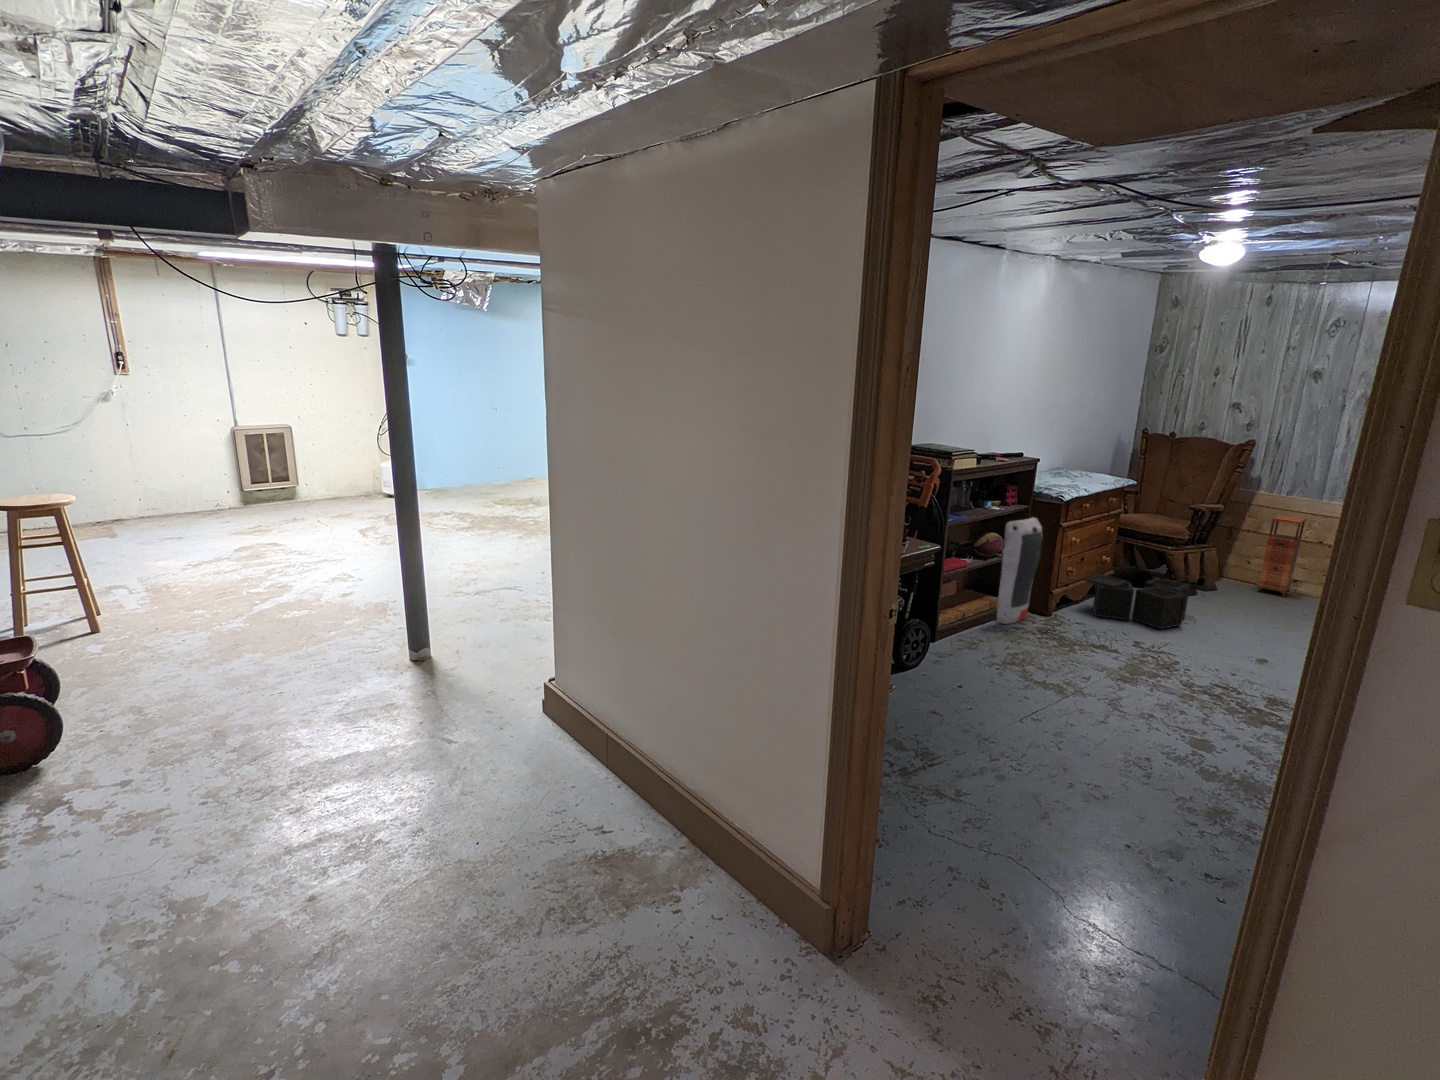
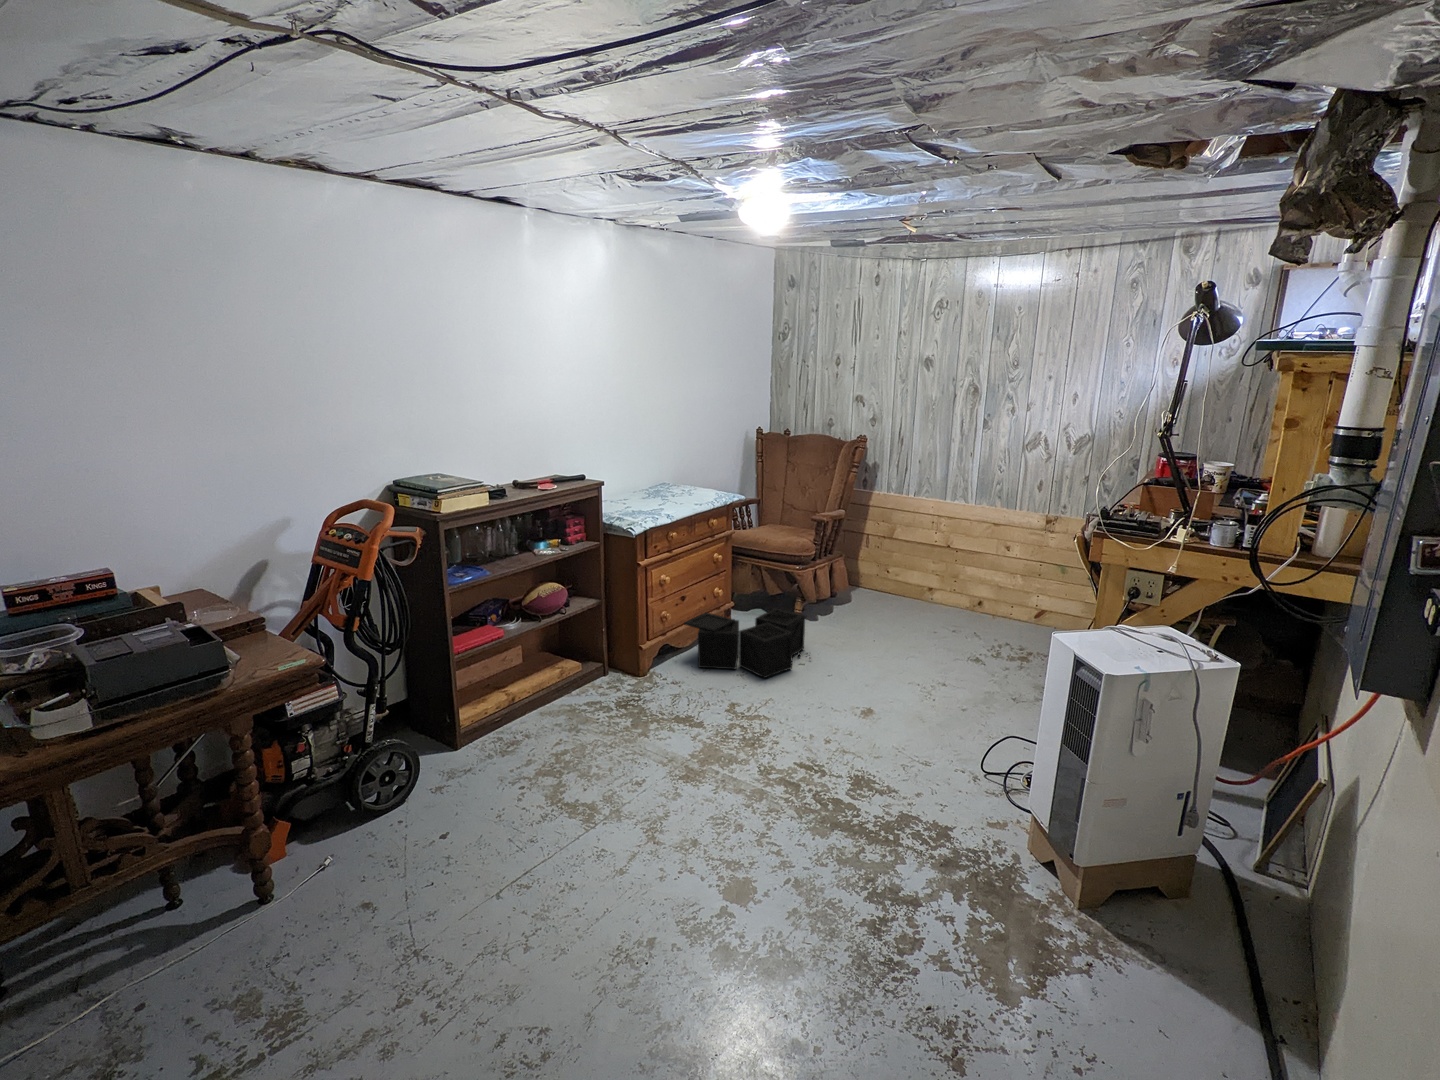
storage cabinet: present [1257,515,1305,597] -> none [892,519,930,609]
air purifier: present [997,518,1042,624] -> none [559,557,615,698]

